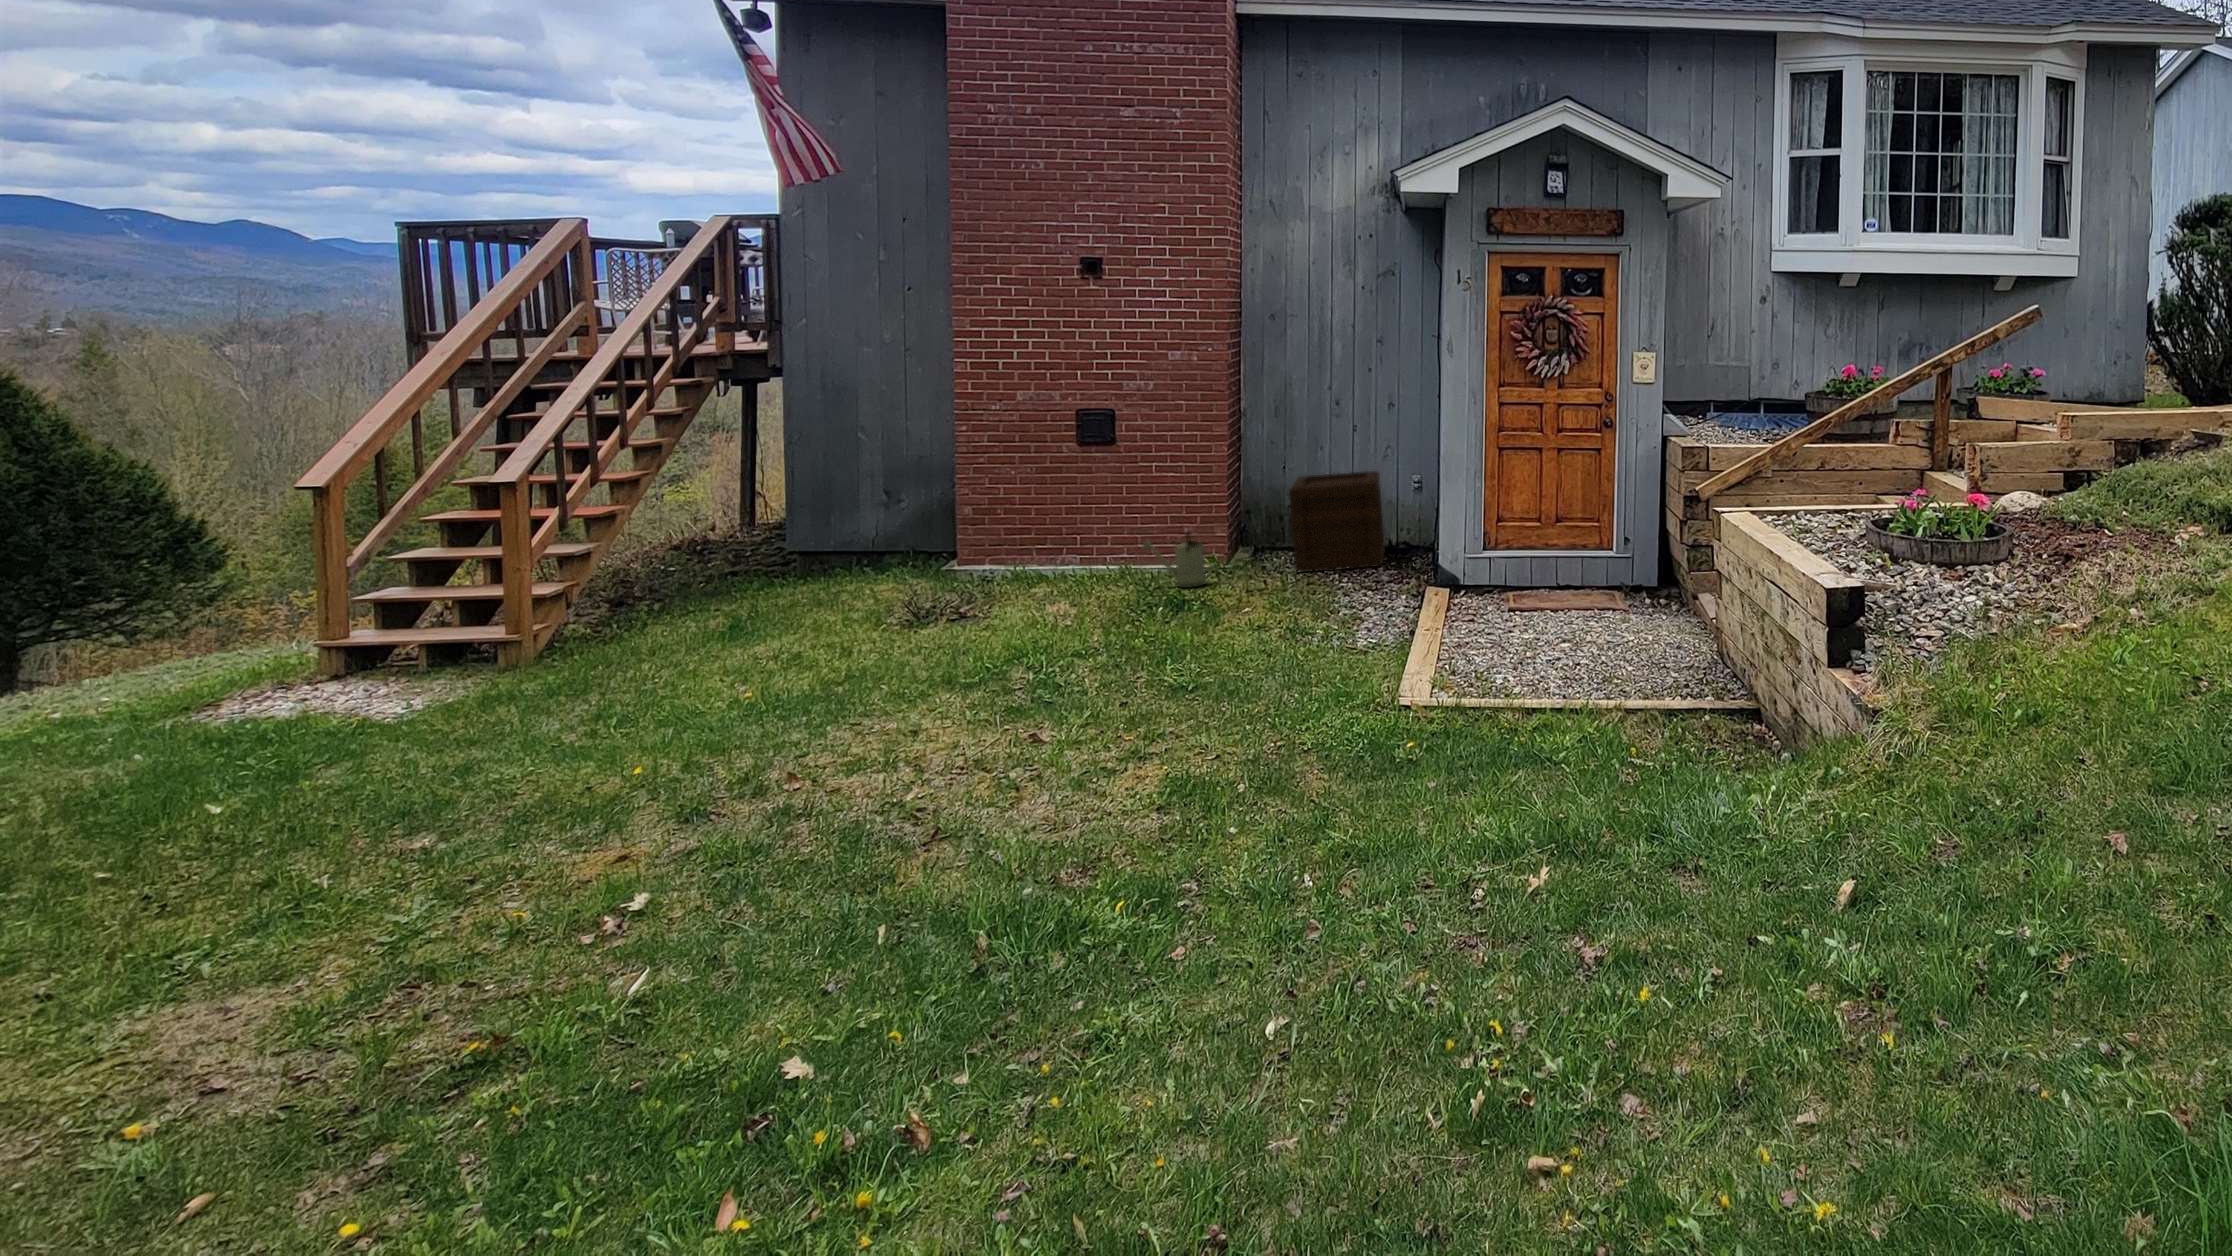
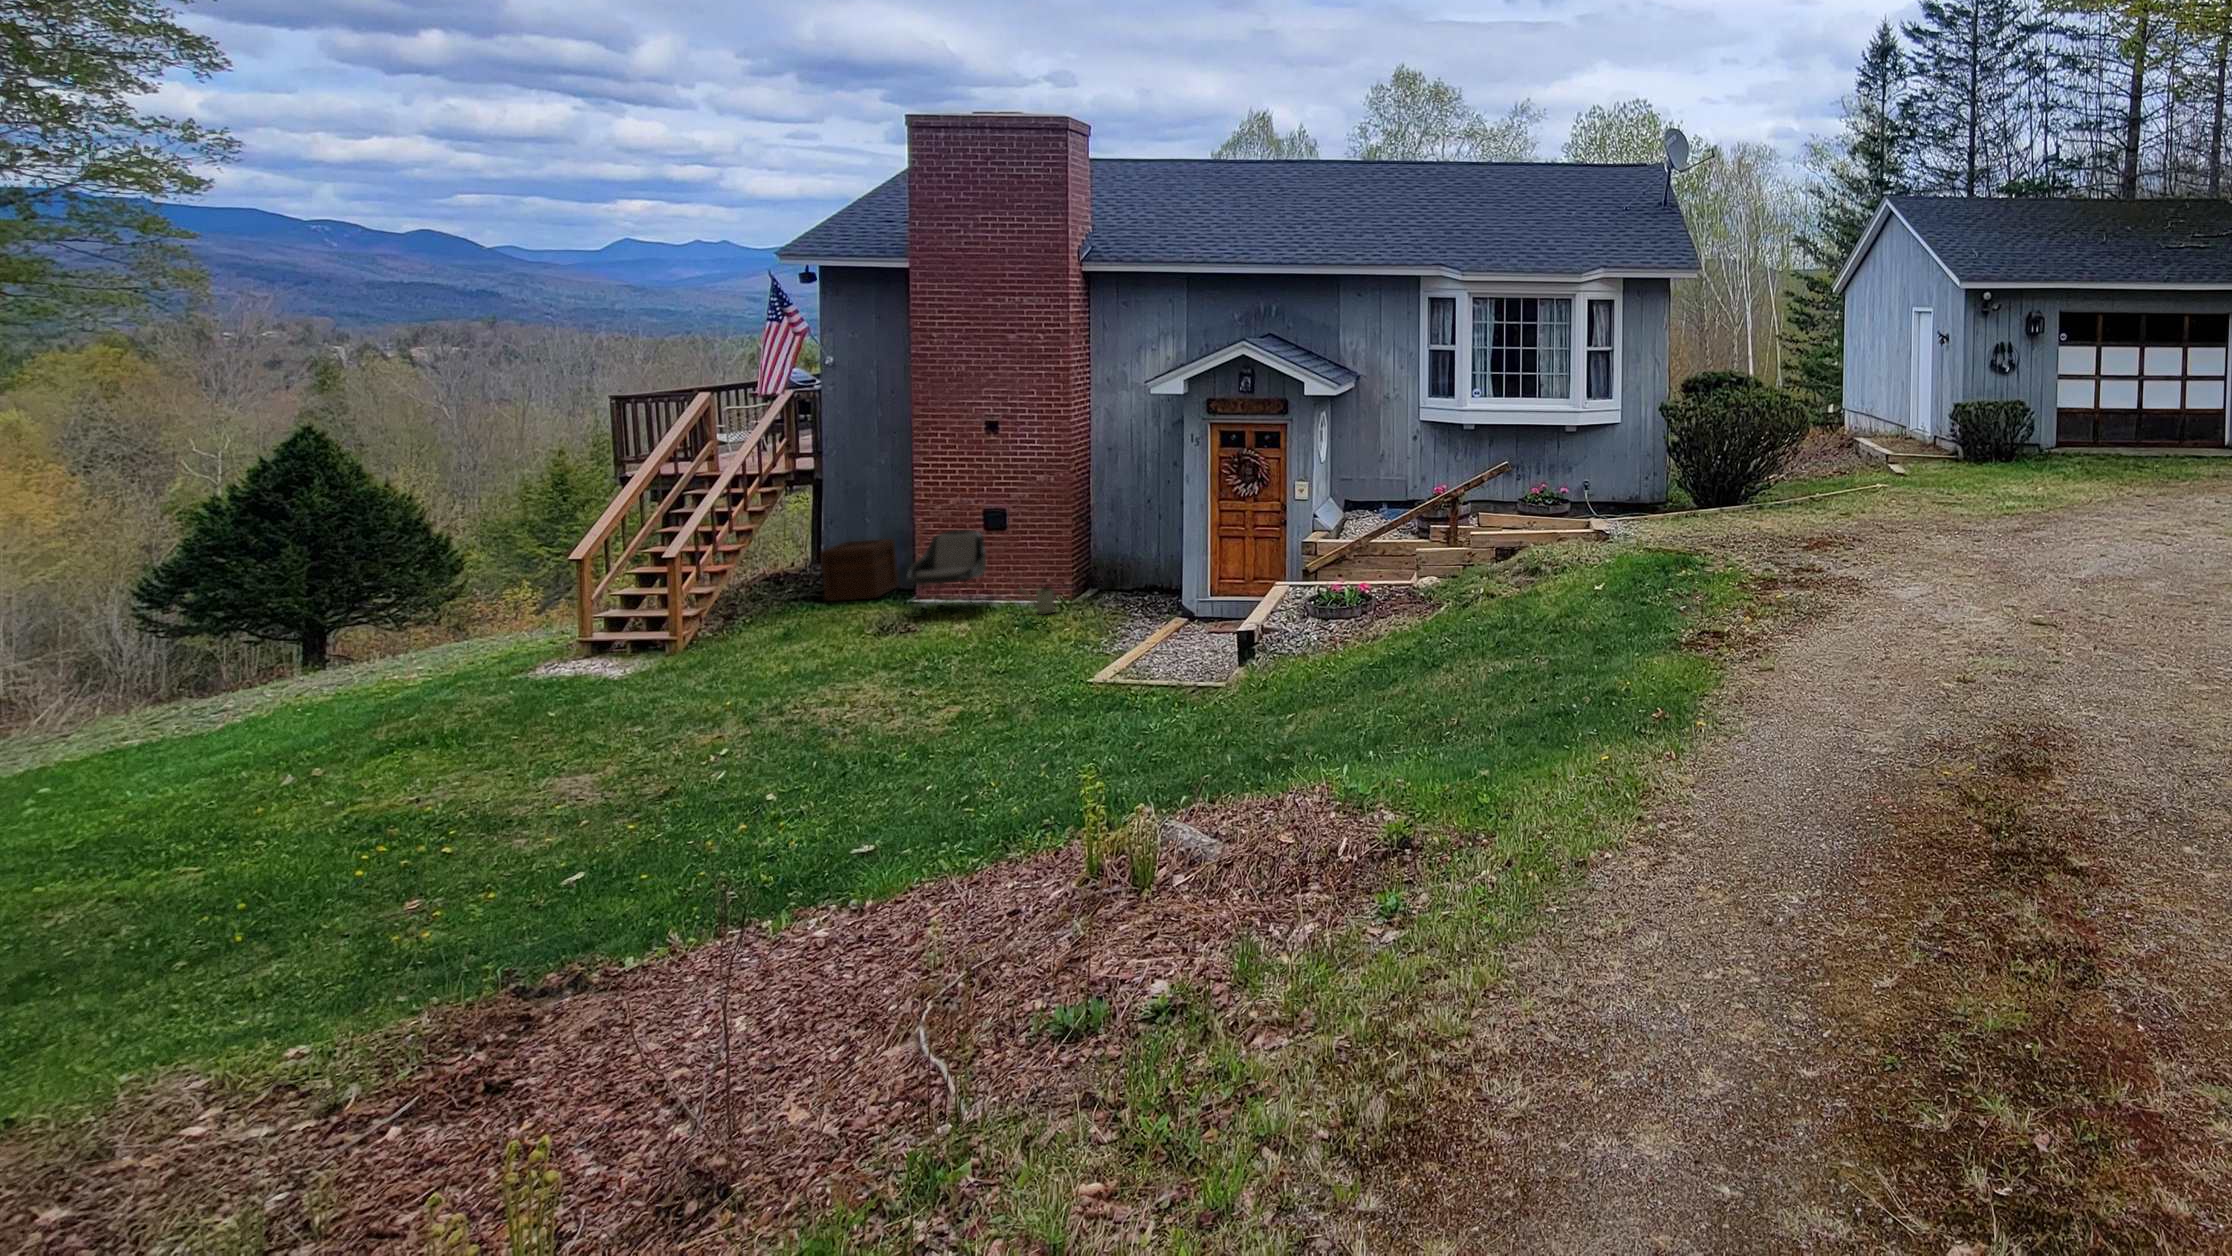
lounge chair: none [956,444,1100,596] -> present [906,530,986,612]
wooden crate: present [1289,471,1385,573] -> present [820,539,899,601]

